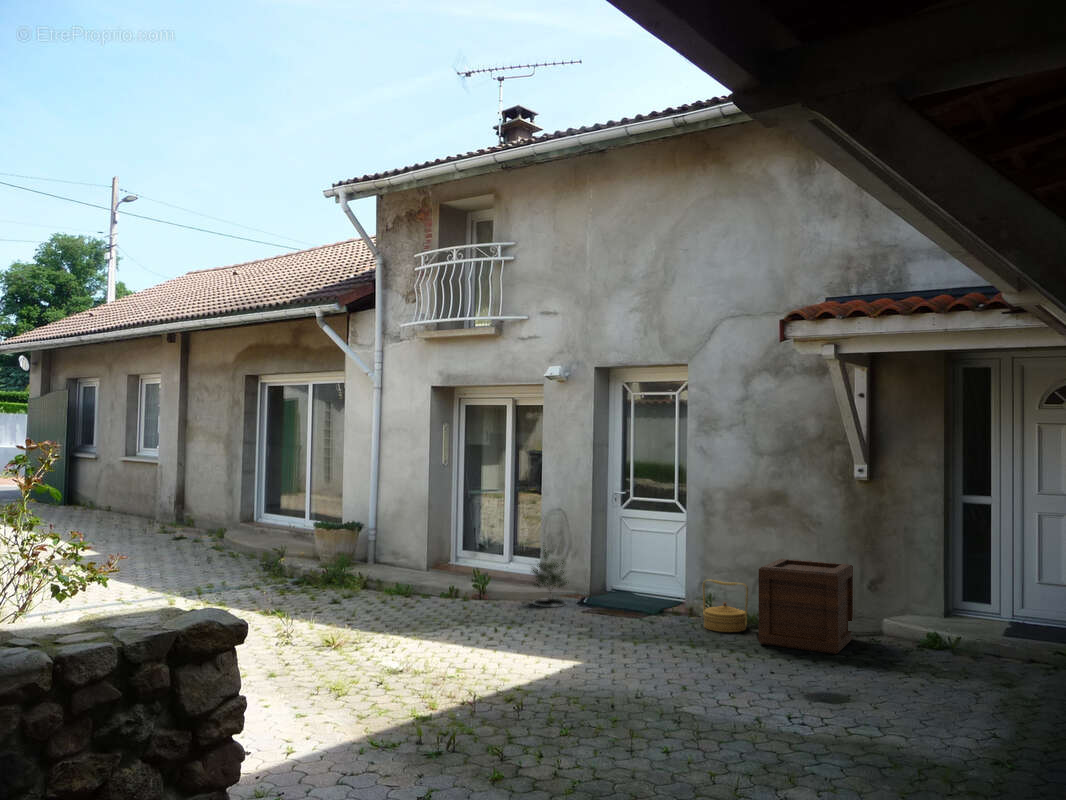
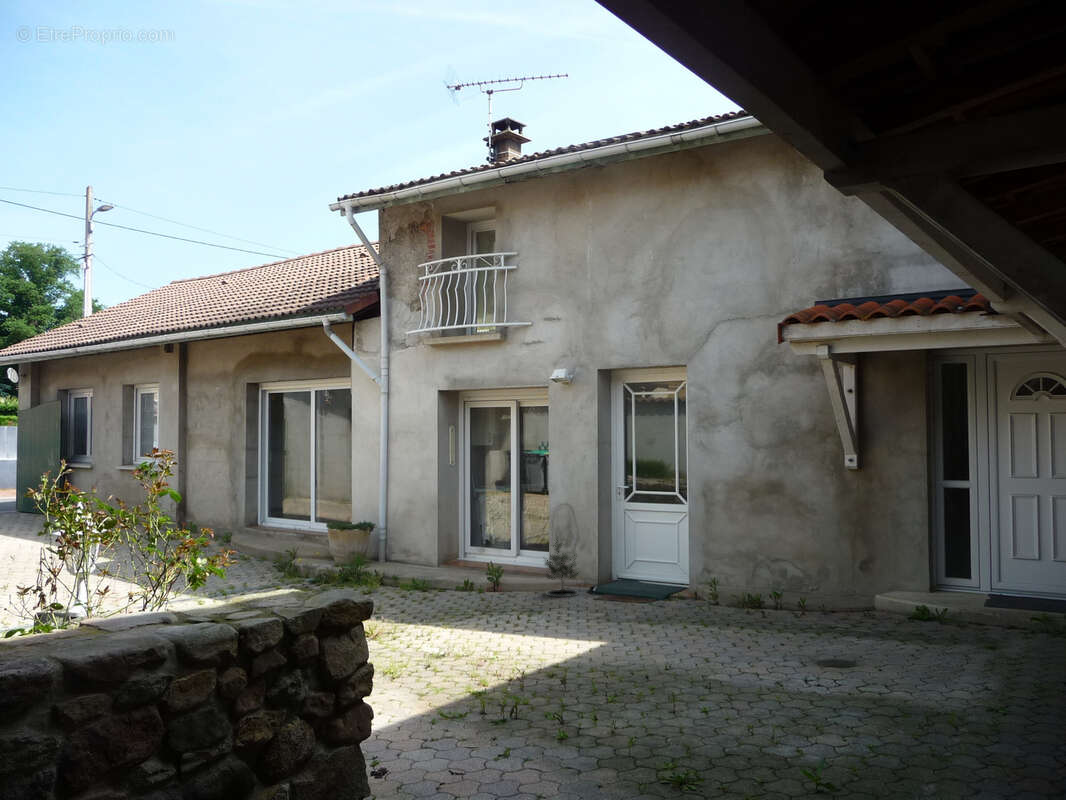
wooden crate: present [758,559,854,654] -> none [763,543,850,628]
woven basket: present [703,579,748,632] -> none [709,565,752,613]

